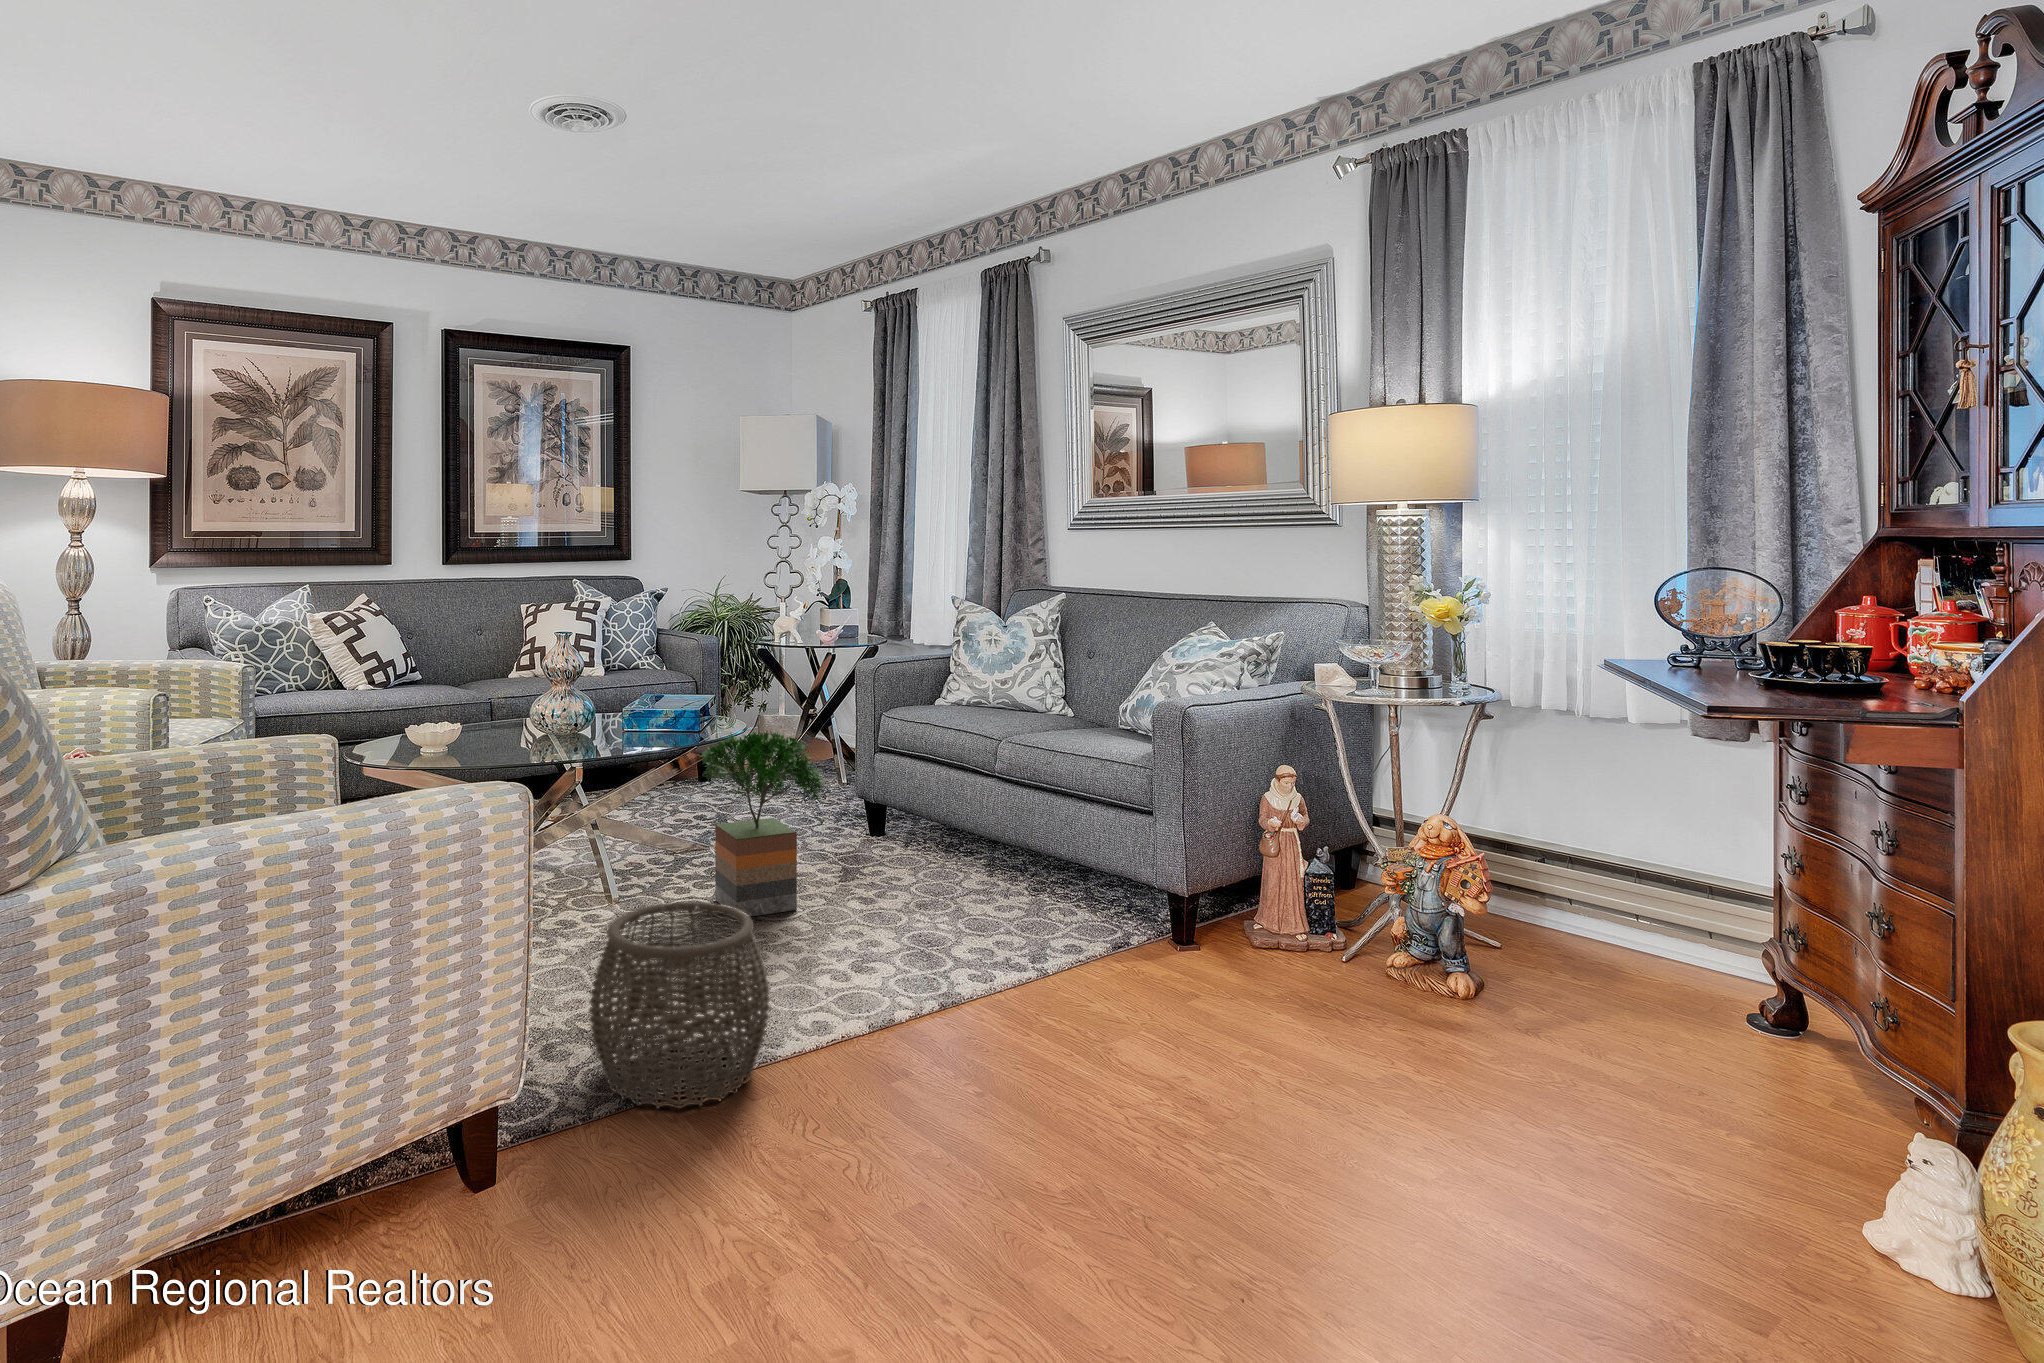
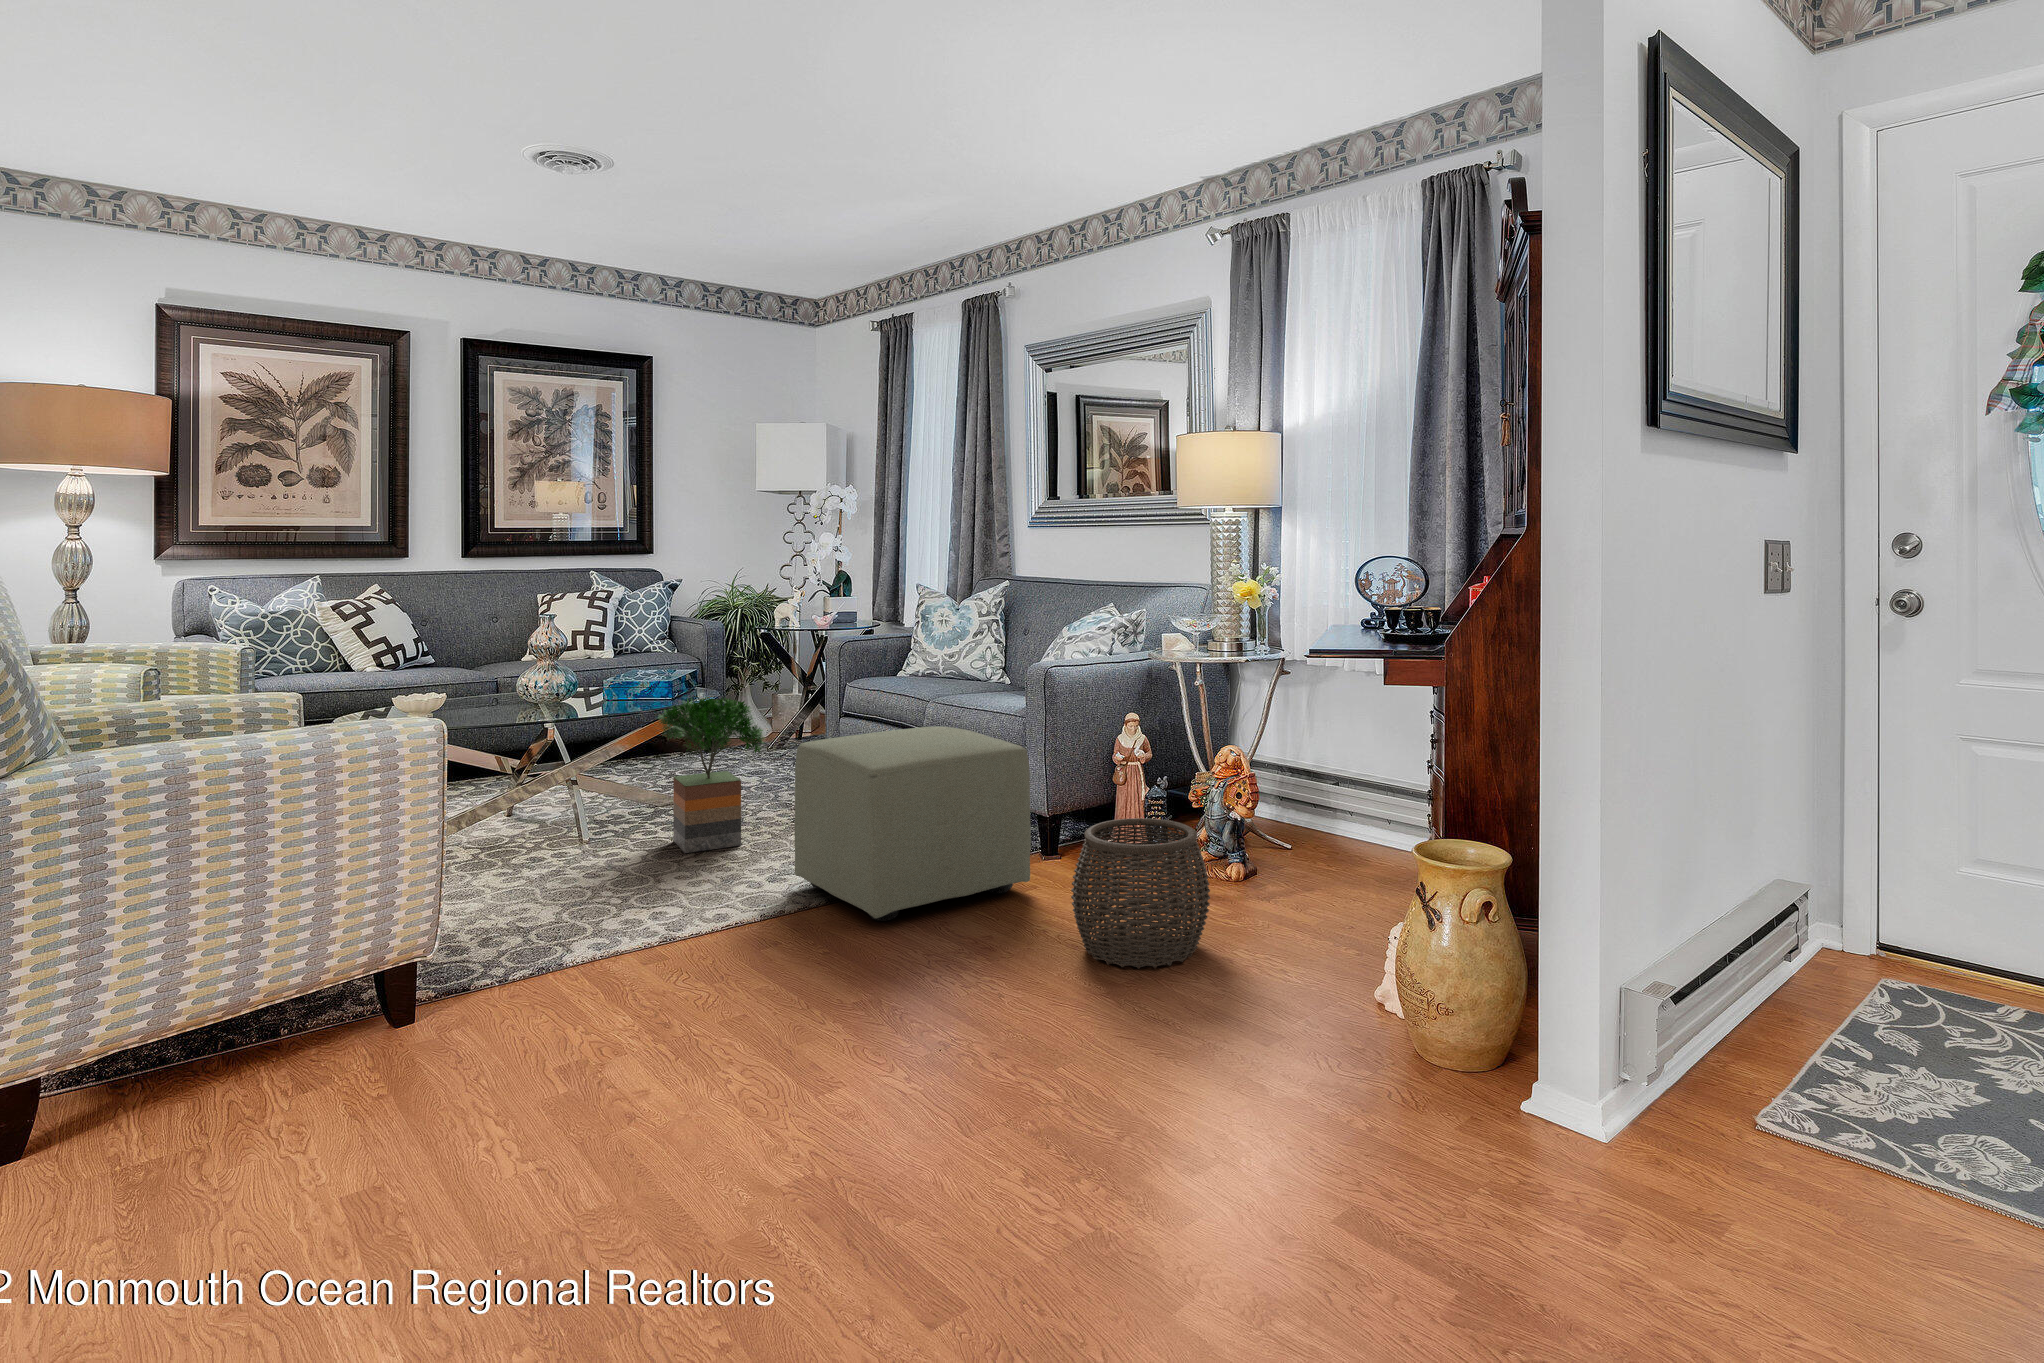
ottoman: none [892,777,1201,1041] -> present [794,726,1031,921]
woven basket: present [589,902,771,1109] -> present [1071,818,1210,969]

